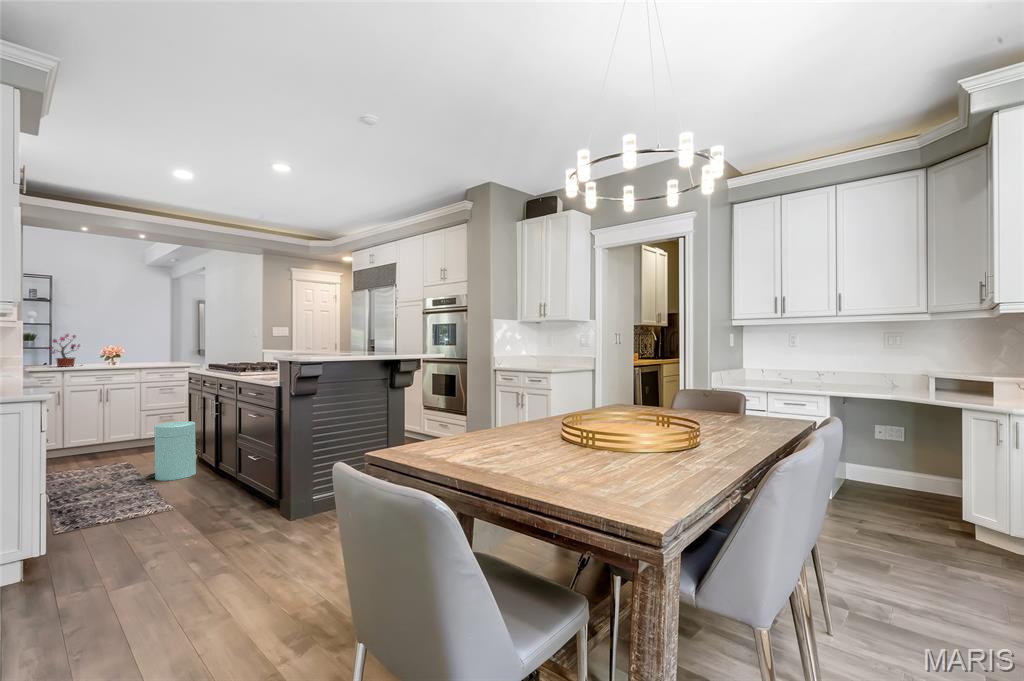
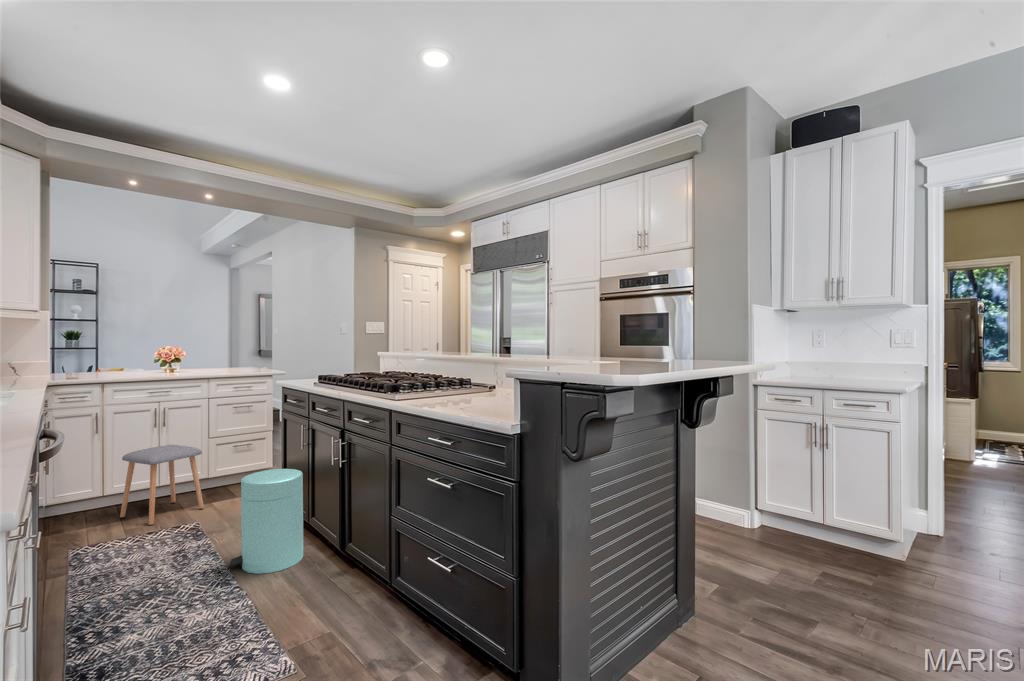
potted plant: present [47,334,80,367] -> none [82,329,132,377]
stool: none [75,413,136,464] -> present [120,445,204,526]

